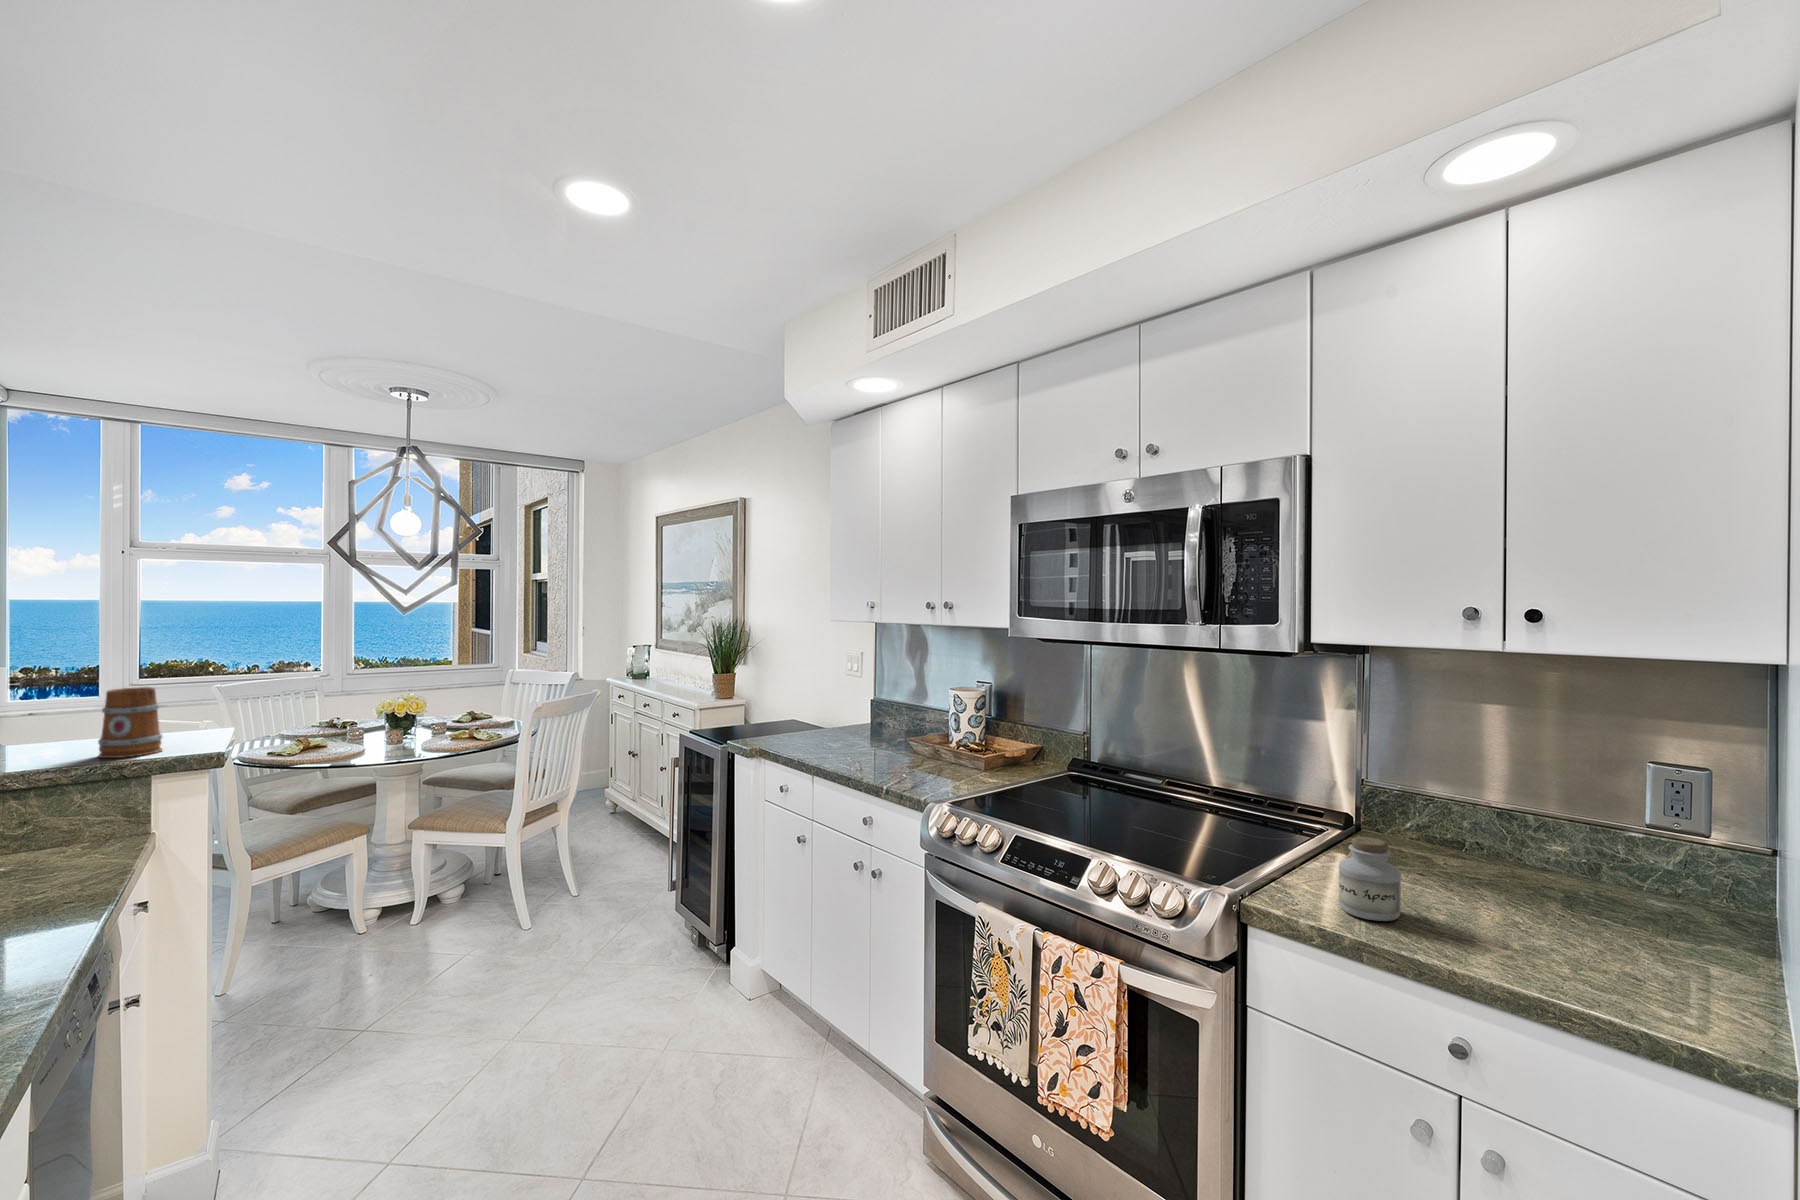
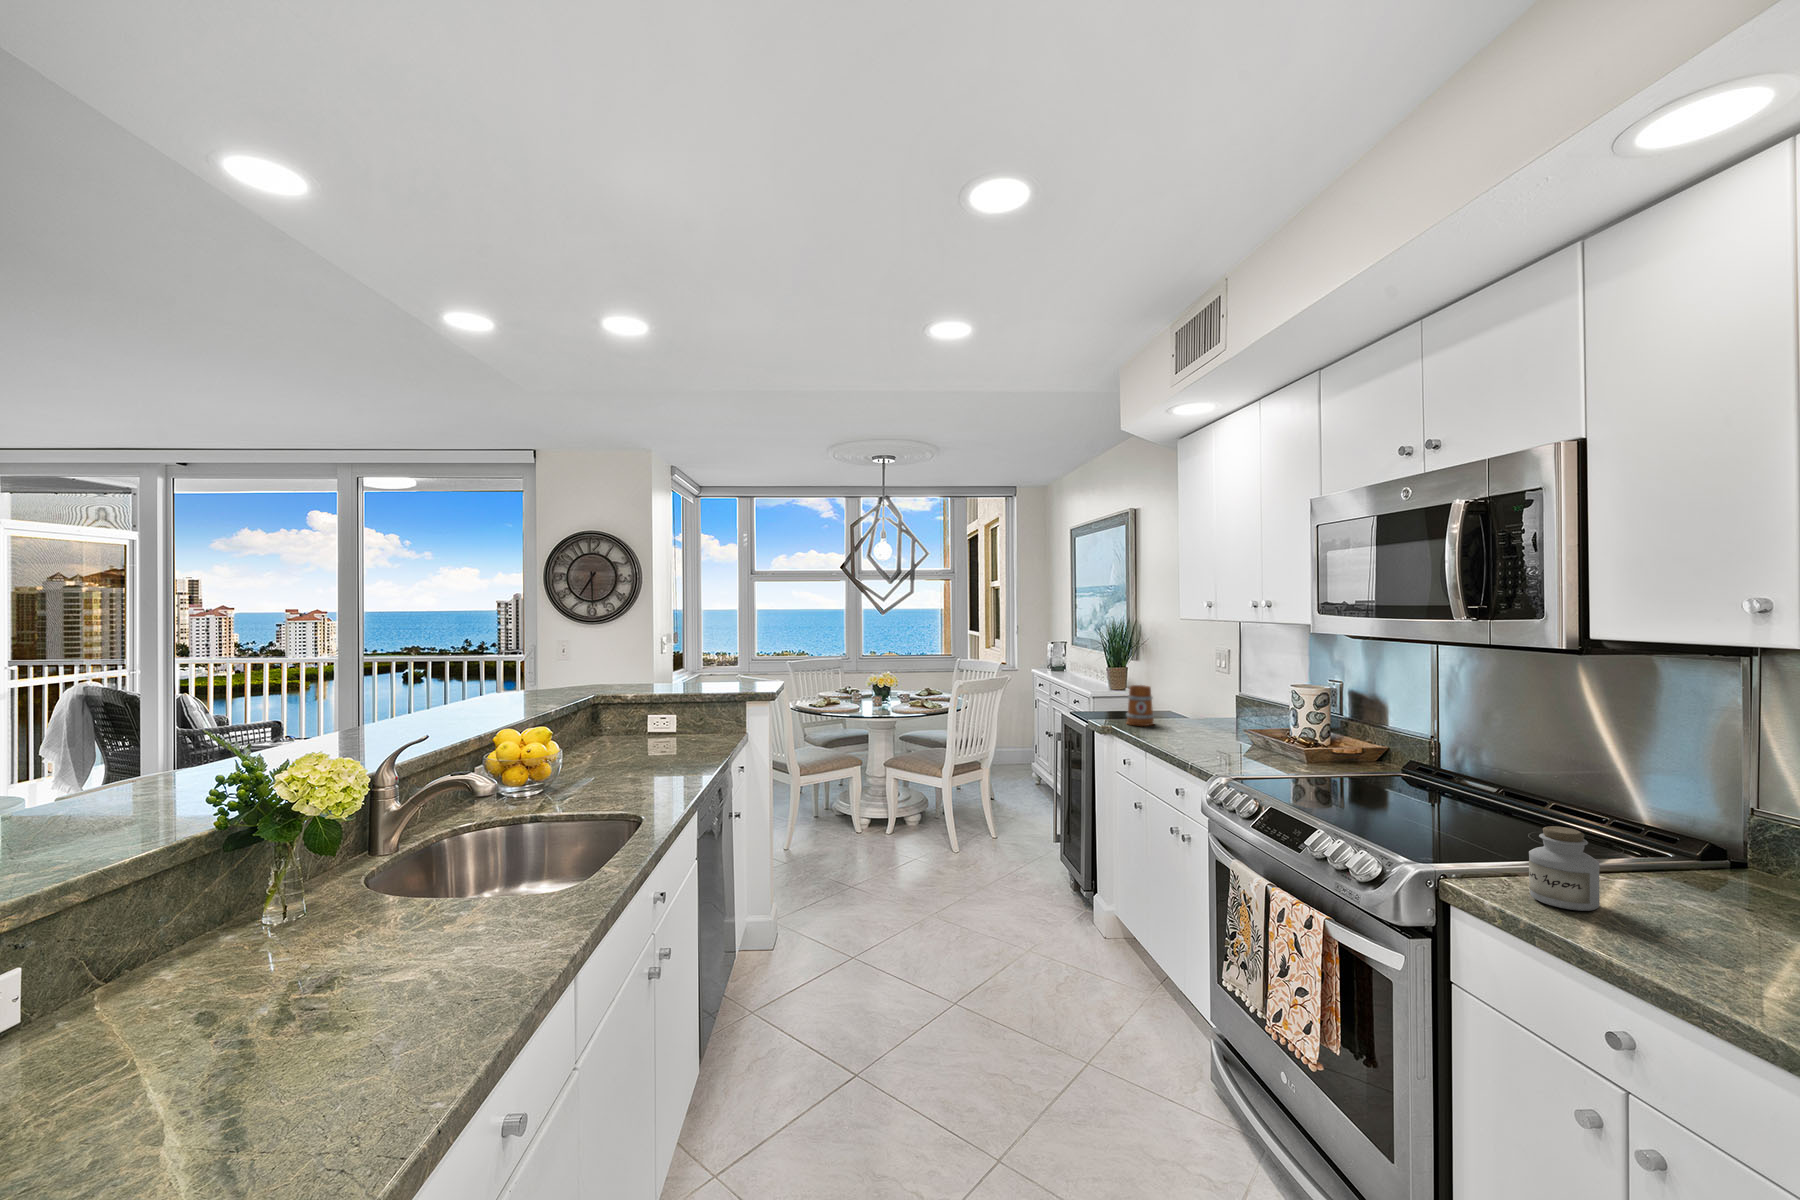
mug: present [98,687,162,758] -> present [1127,685,1154,726]

